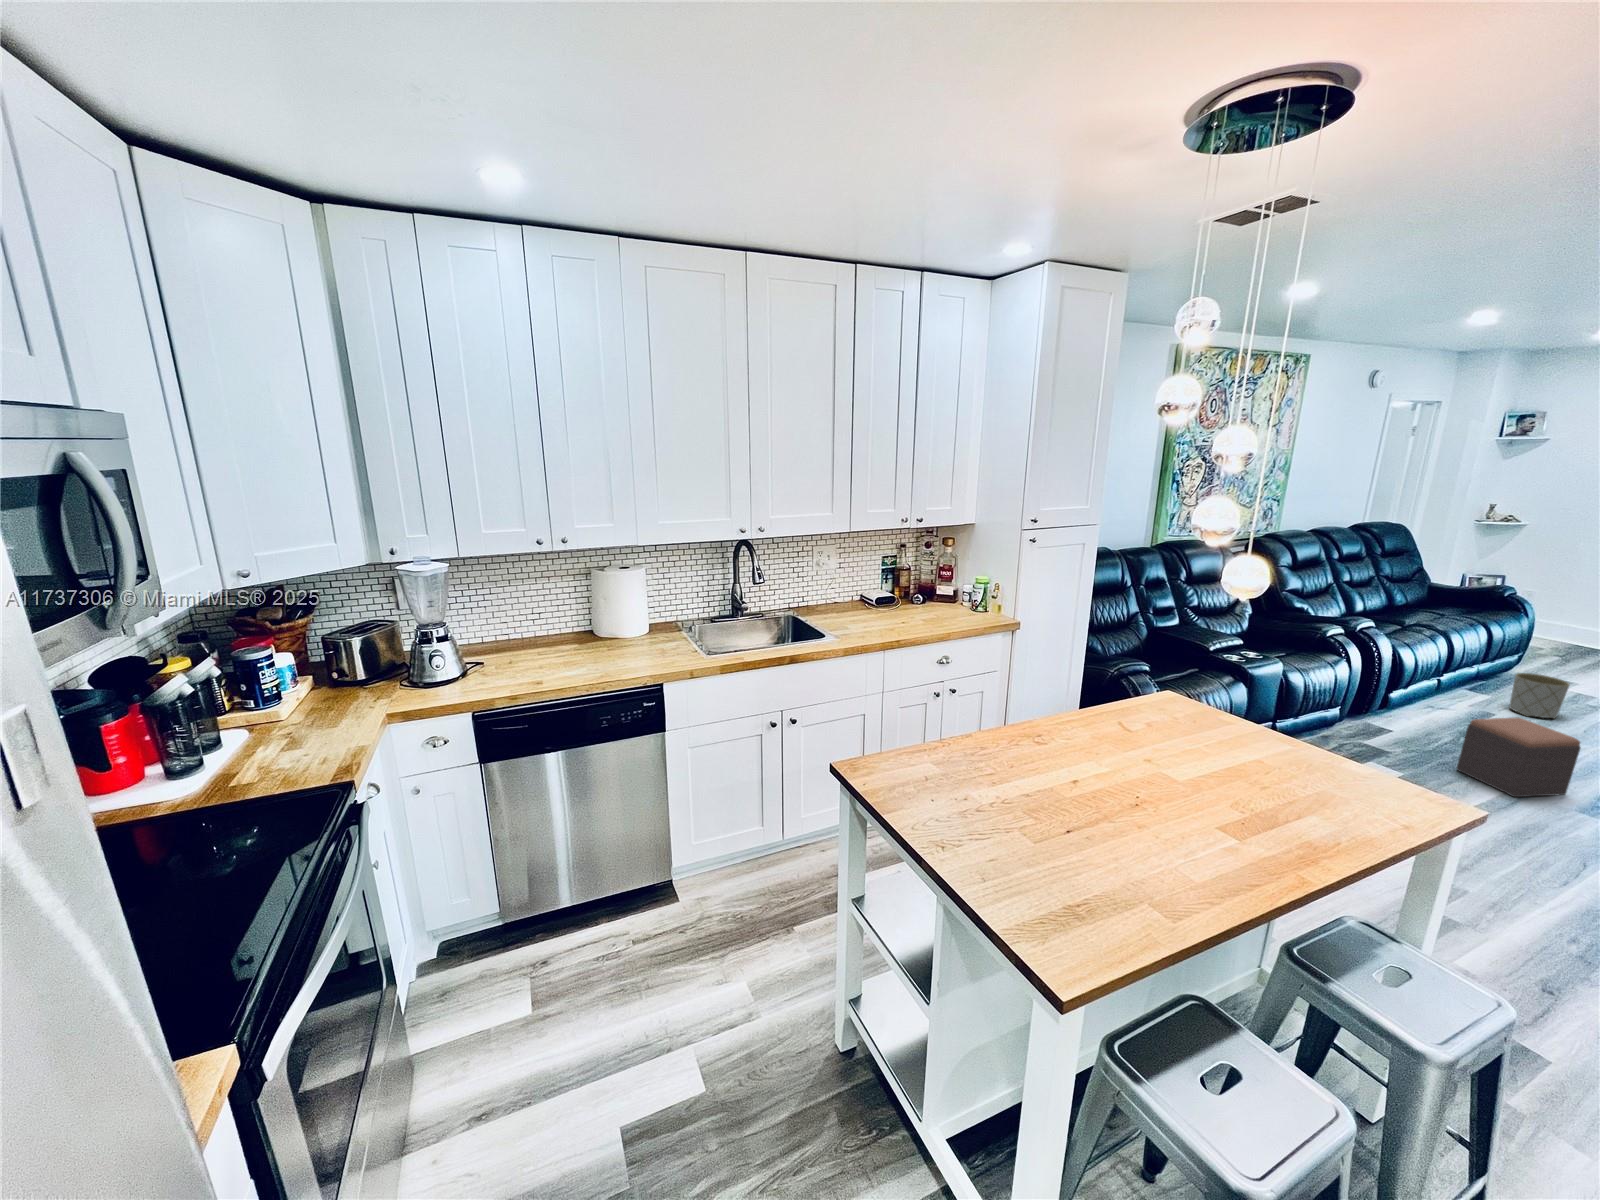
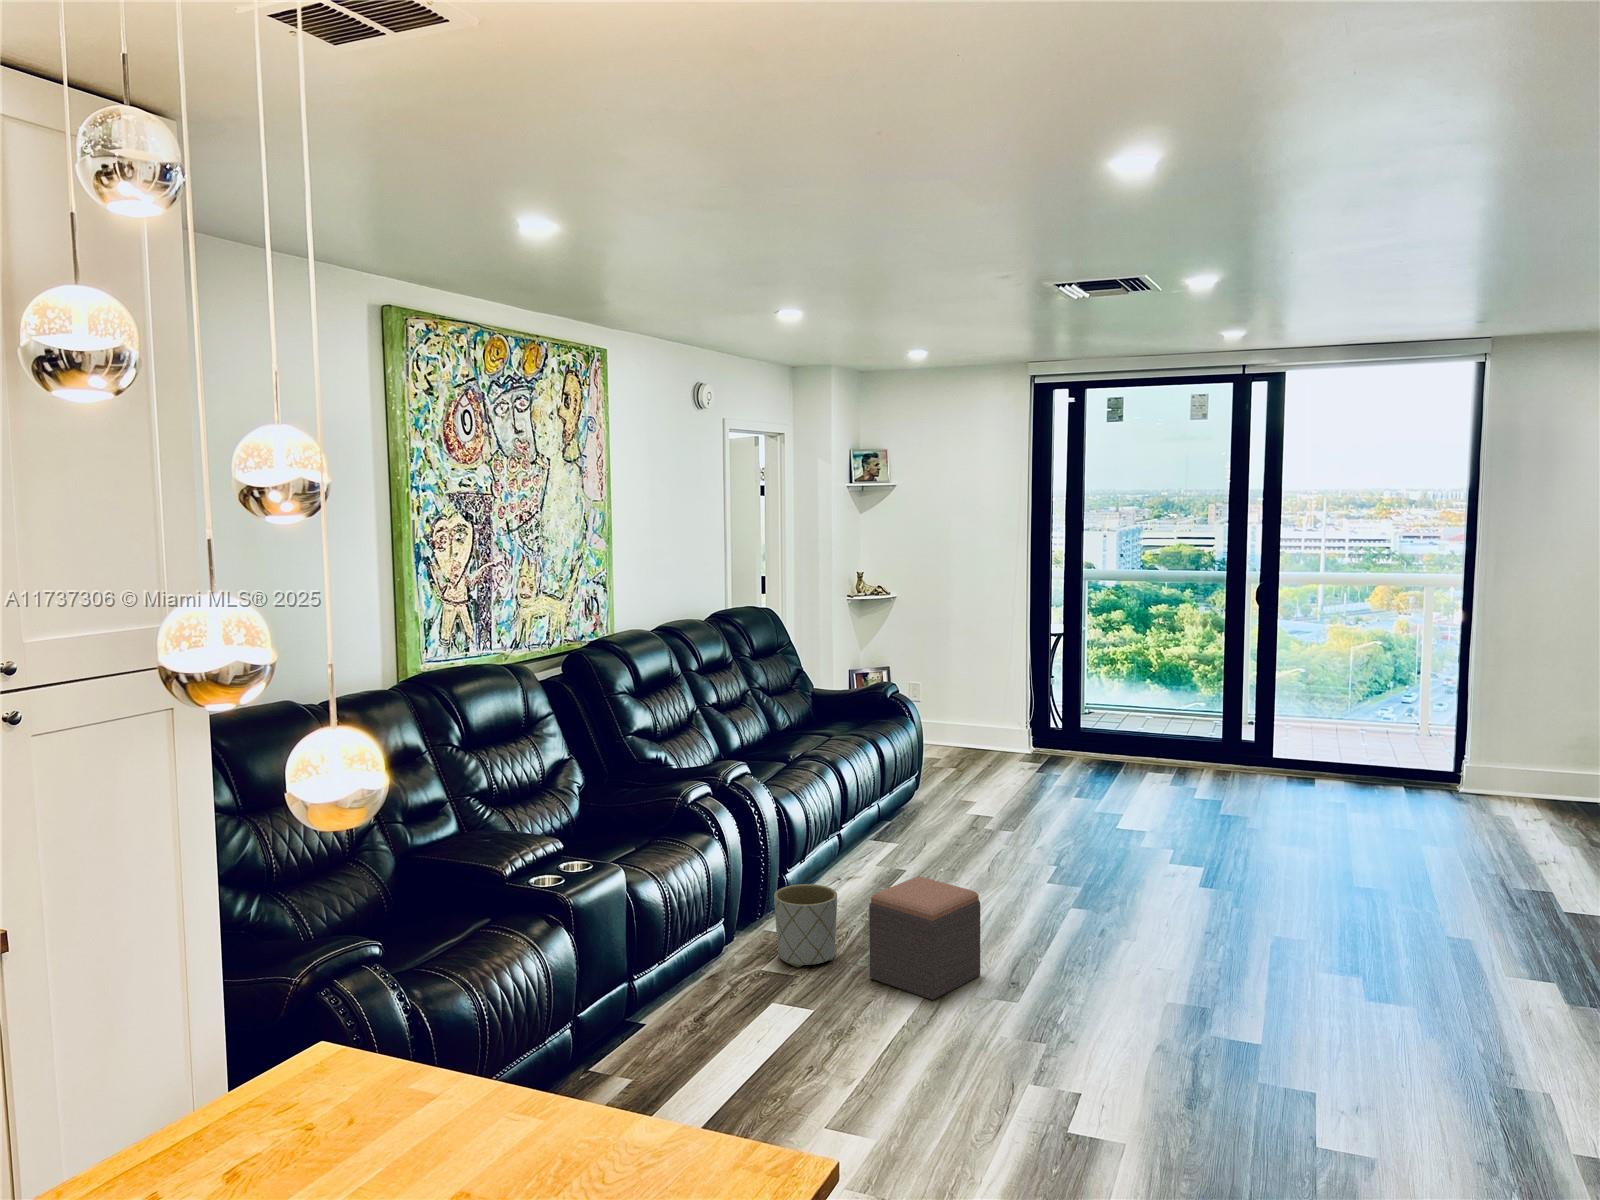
planter: present [1509,673,1570,719] -> present [774,884,837,968]

